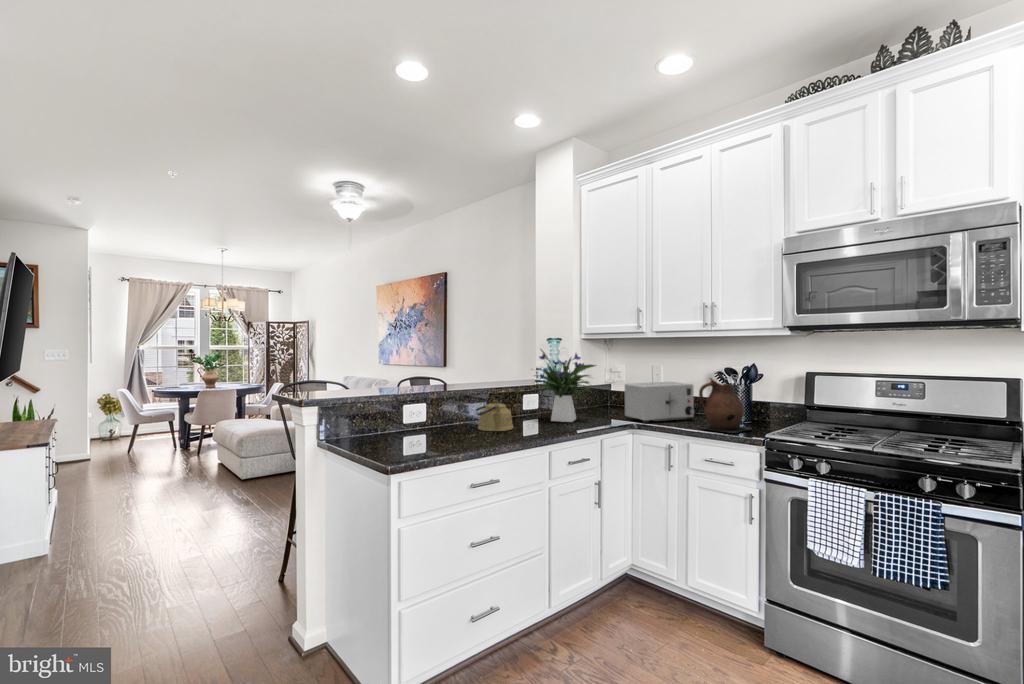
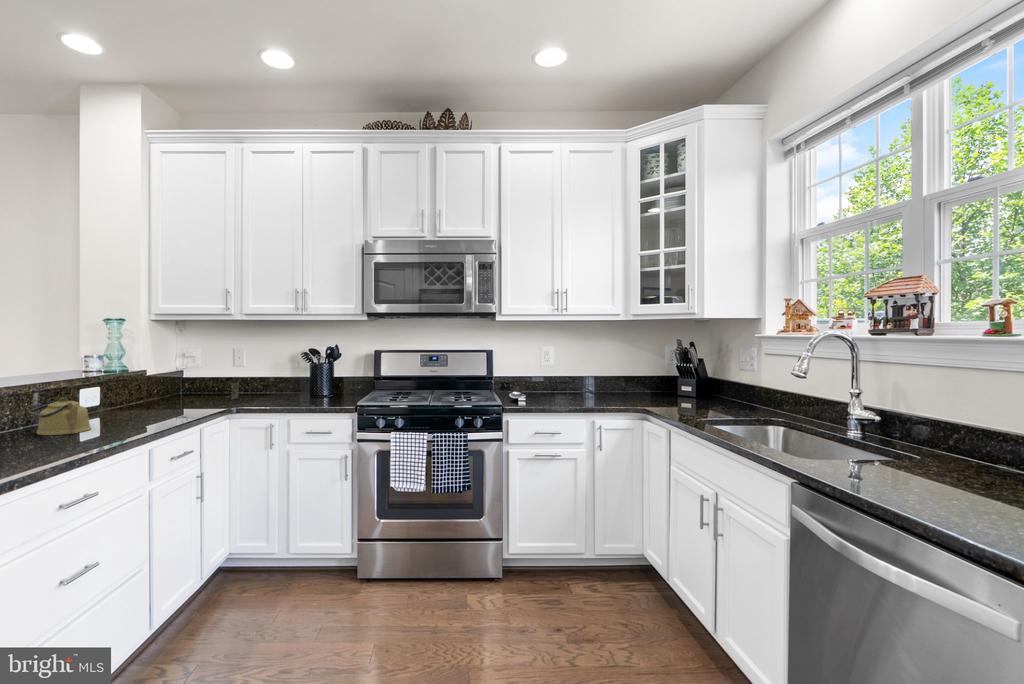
flower arrangement: present [535,350,596,422] -> none [96,333,186,416]
ceramic pitcher: present [699,378,751,433] -> none [296,359,341,406]
toaster: present [625,382,695,423] -> none [214,364,286,406]

